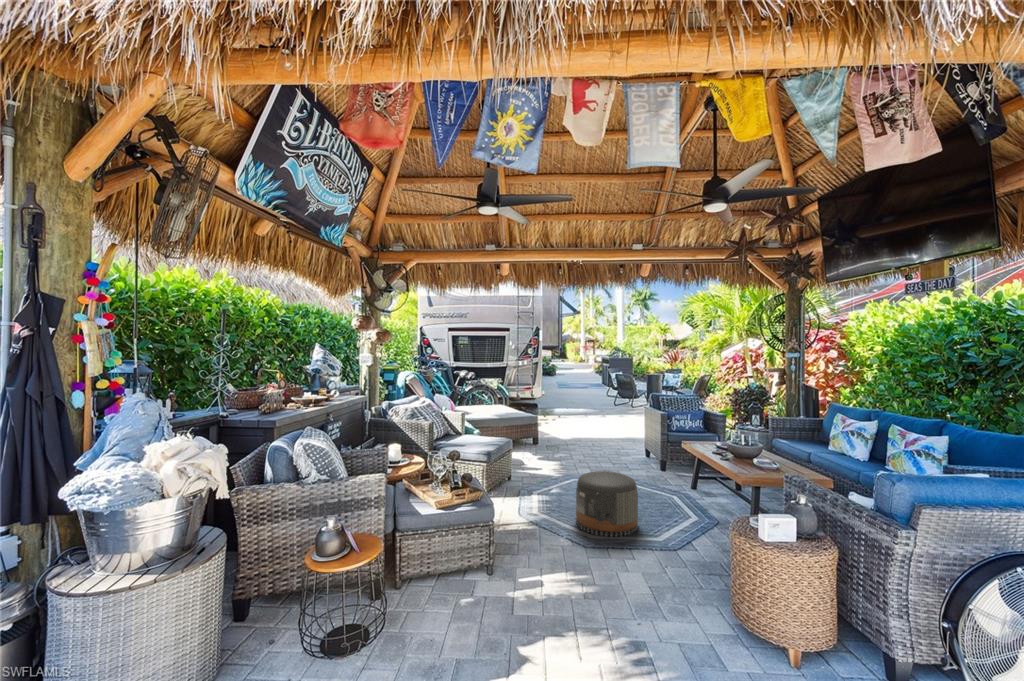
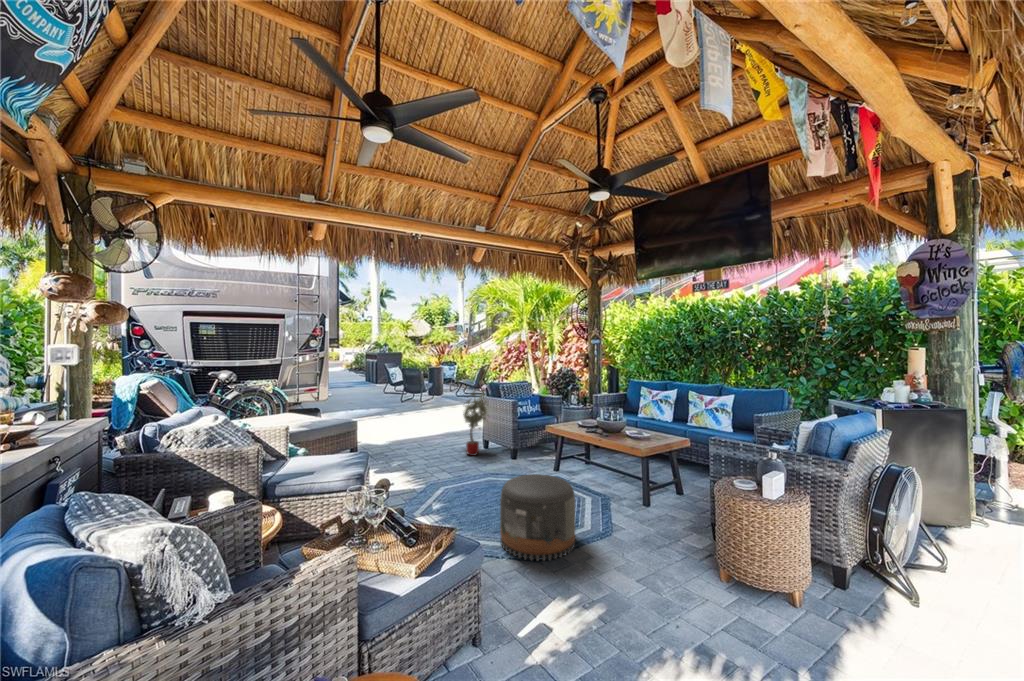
potted tree: none [616,399,651,461] -> present [463,391,487,456]

